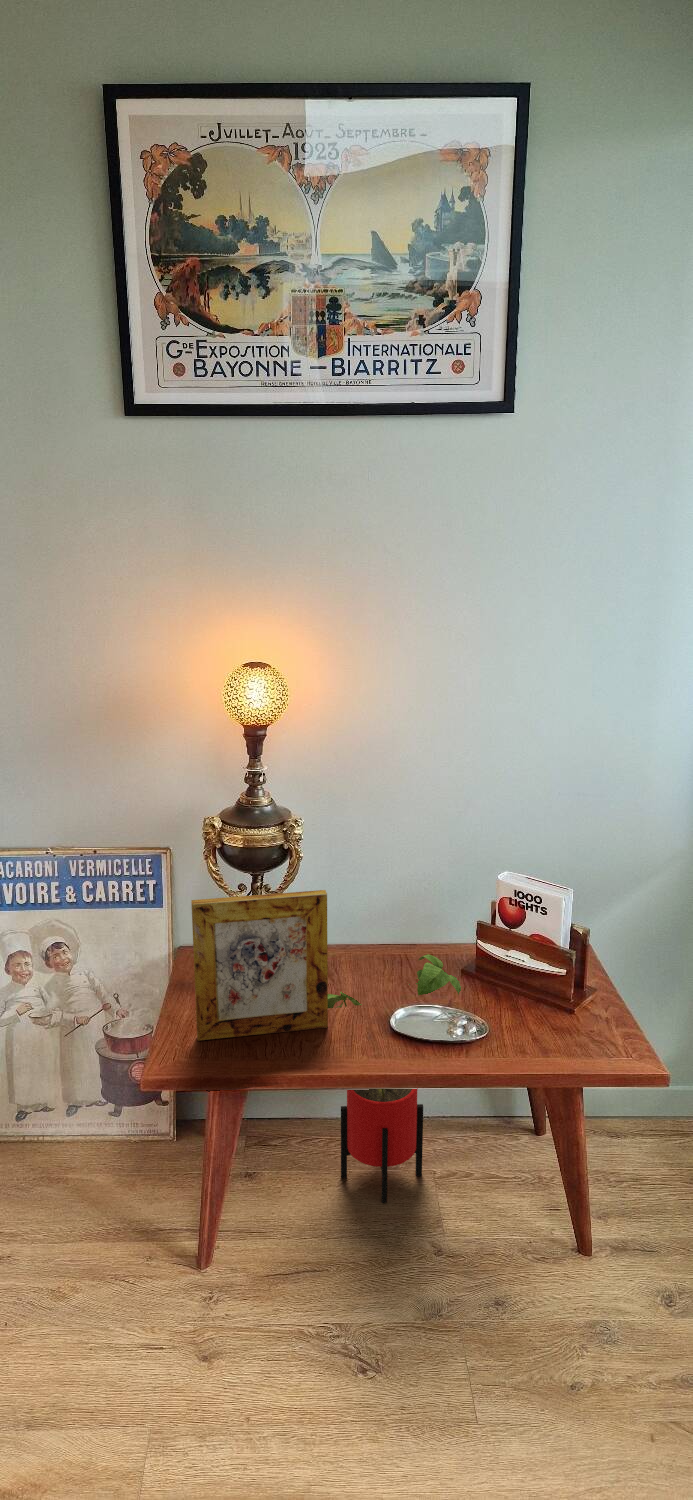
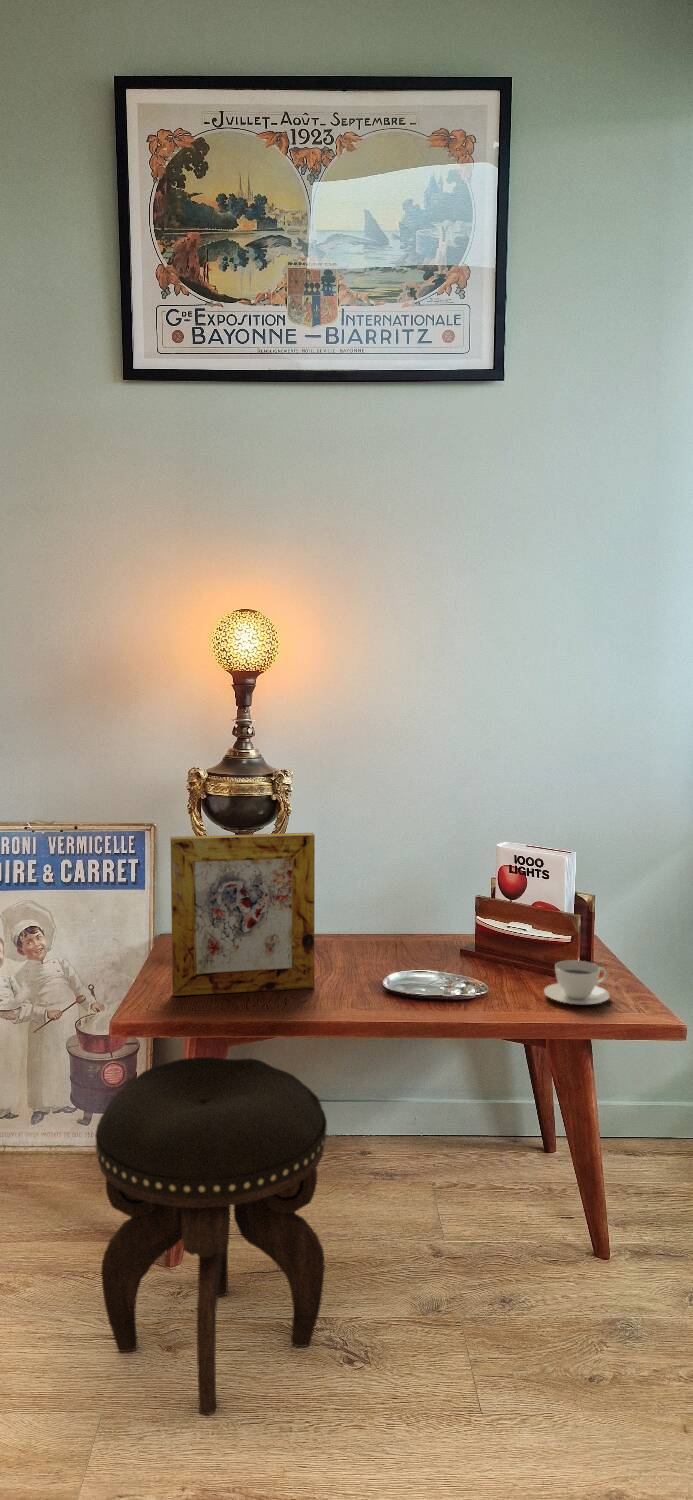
house plant: present [328,955,461,1203] -> none [302,932,464,1209]
teacup: none [540,1005,601,1054] -> present [544,960,610,1004]
footstool: none [137,1109,343,1428] -> present [96,1057,327,1415]

